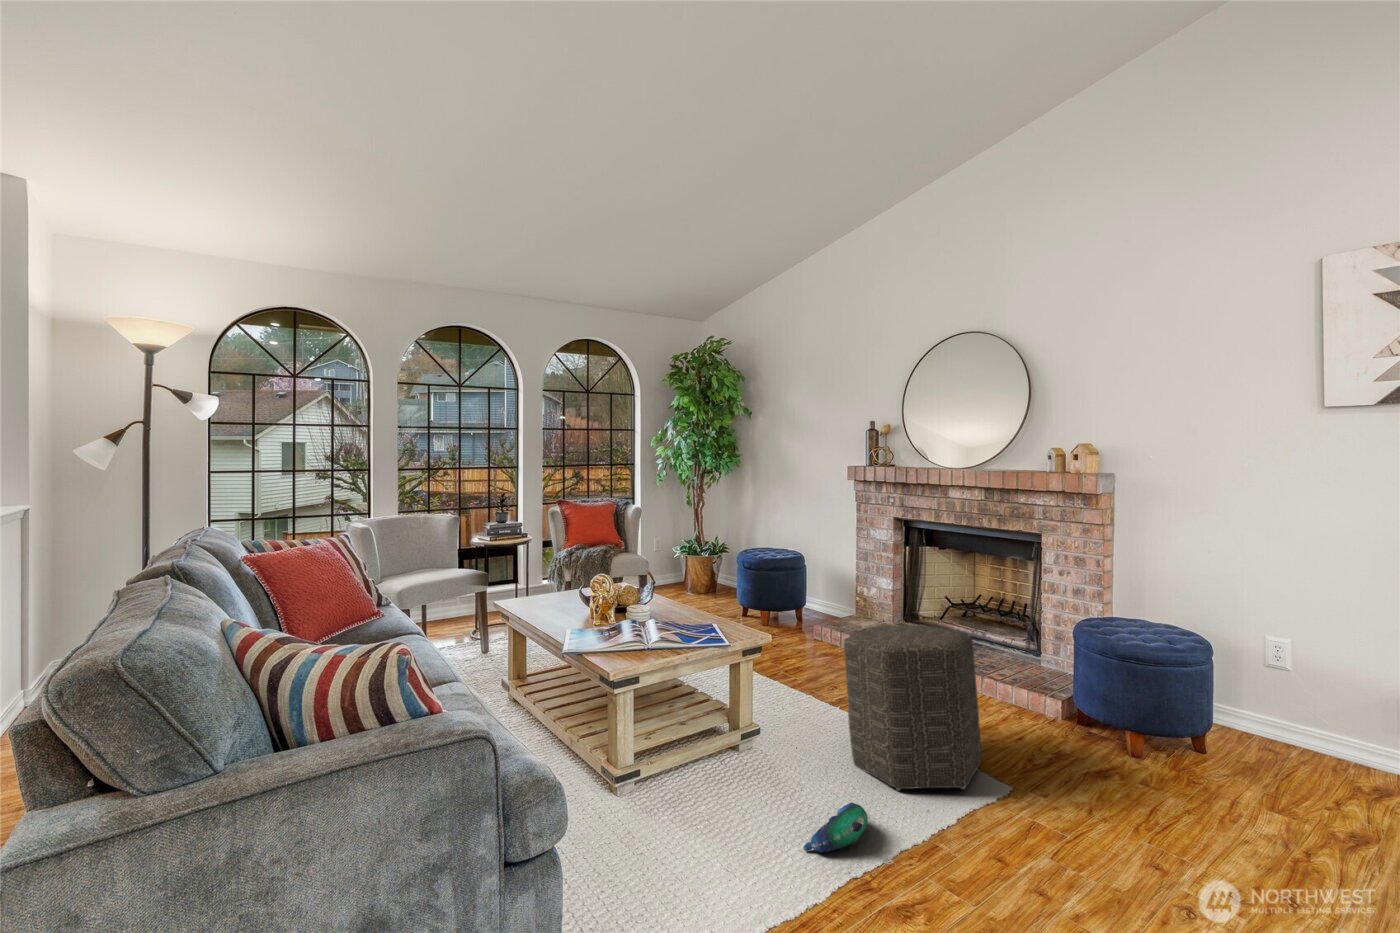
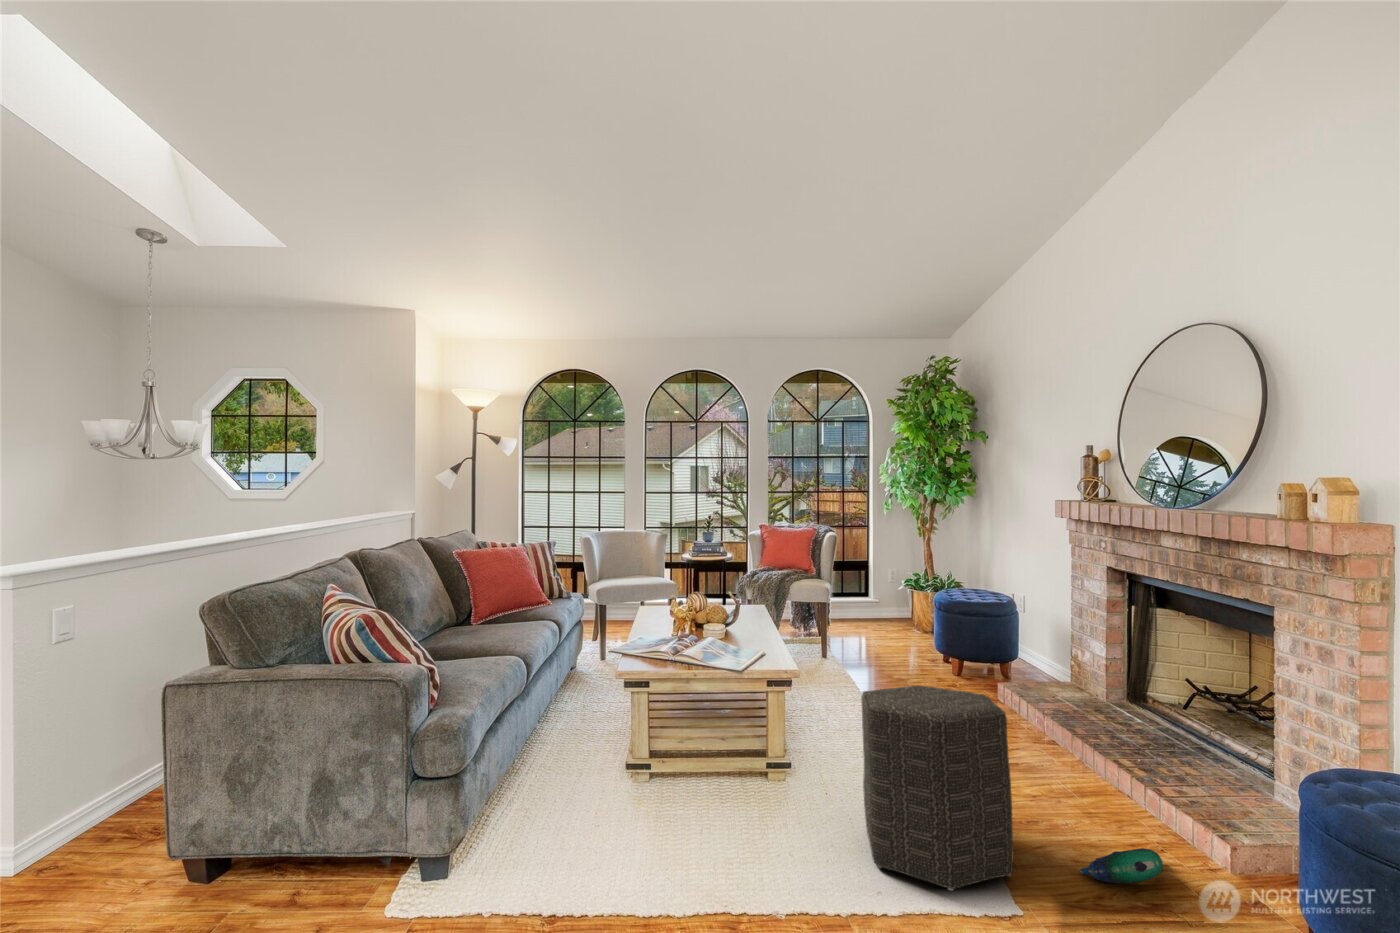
plush toy: present [803,802,867,853] -> present [1080,848,1163,883]

